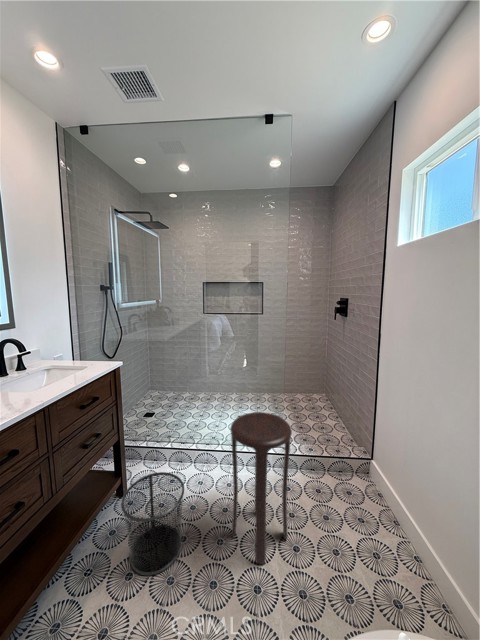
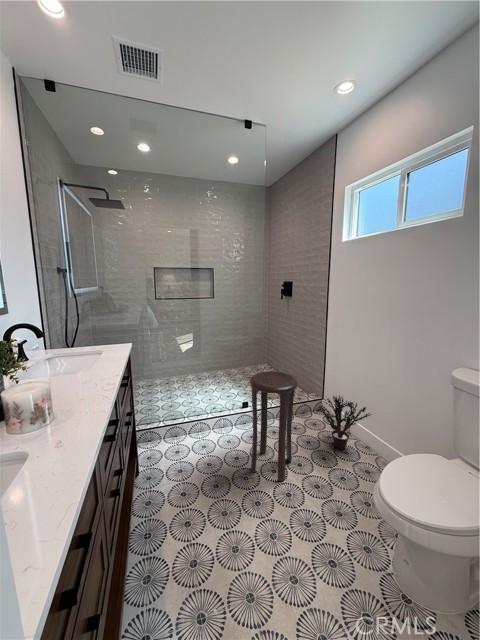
potted plant: none [334,461,422,547] -> present [316,395,372,449]
waste bin: present [121,472,184,575] -> none [170,436,223,519]

